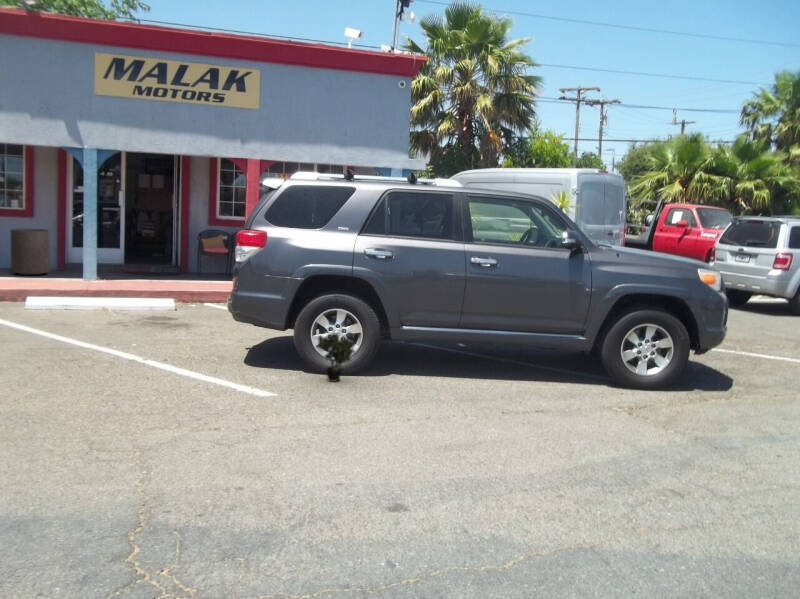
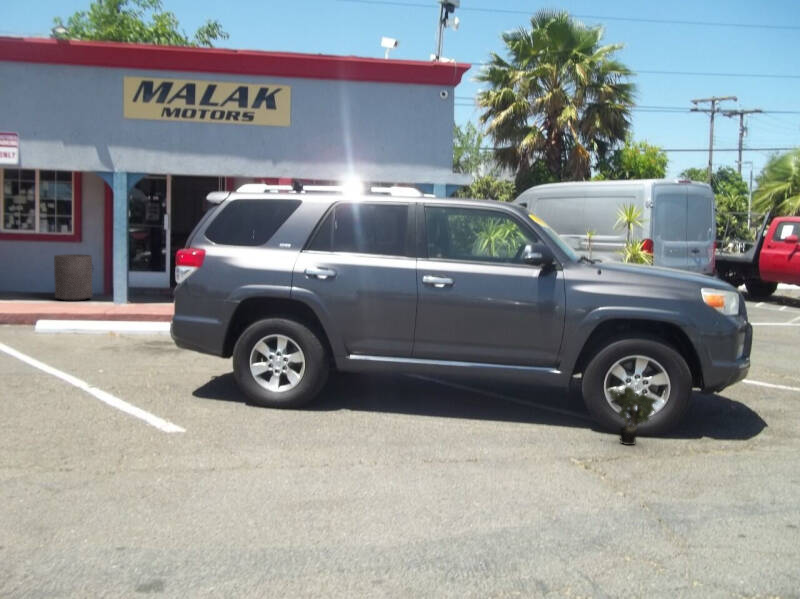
potted plant: present [318,333,356,382] -> present [609,387,657,445]

